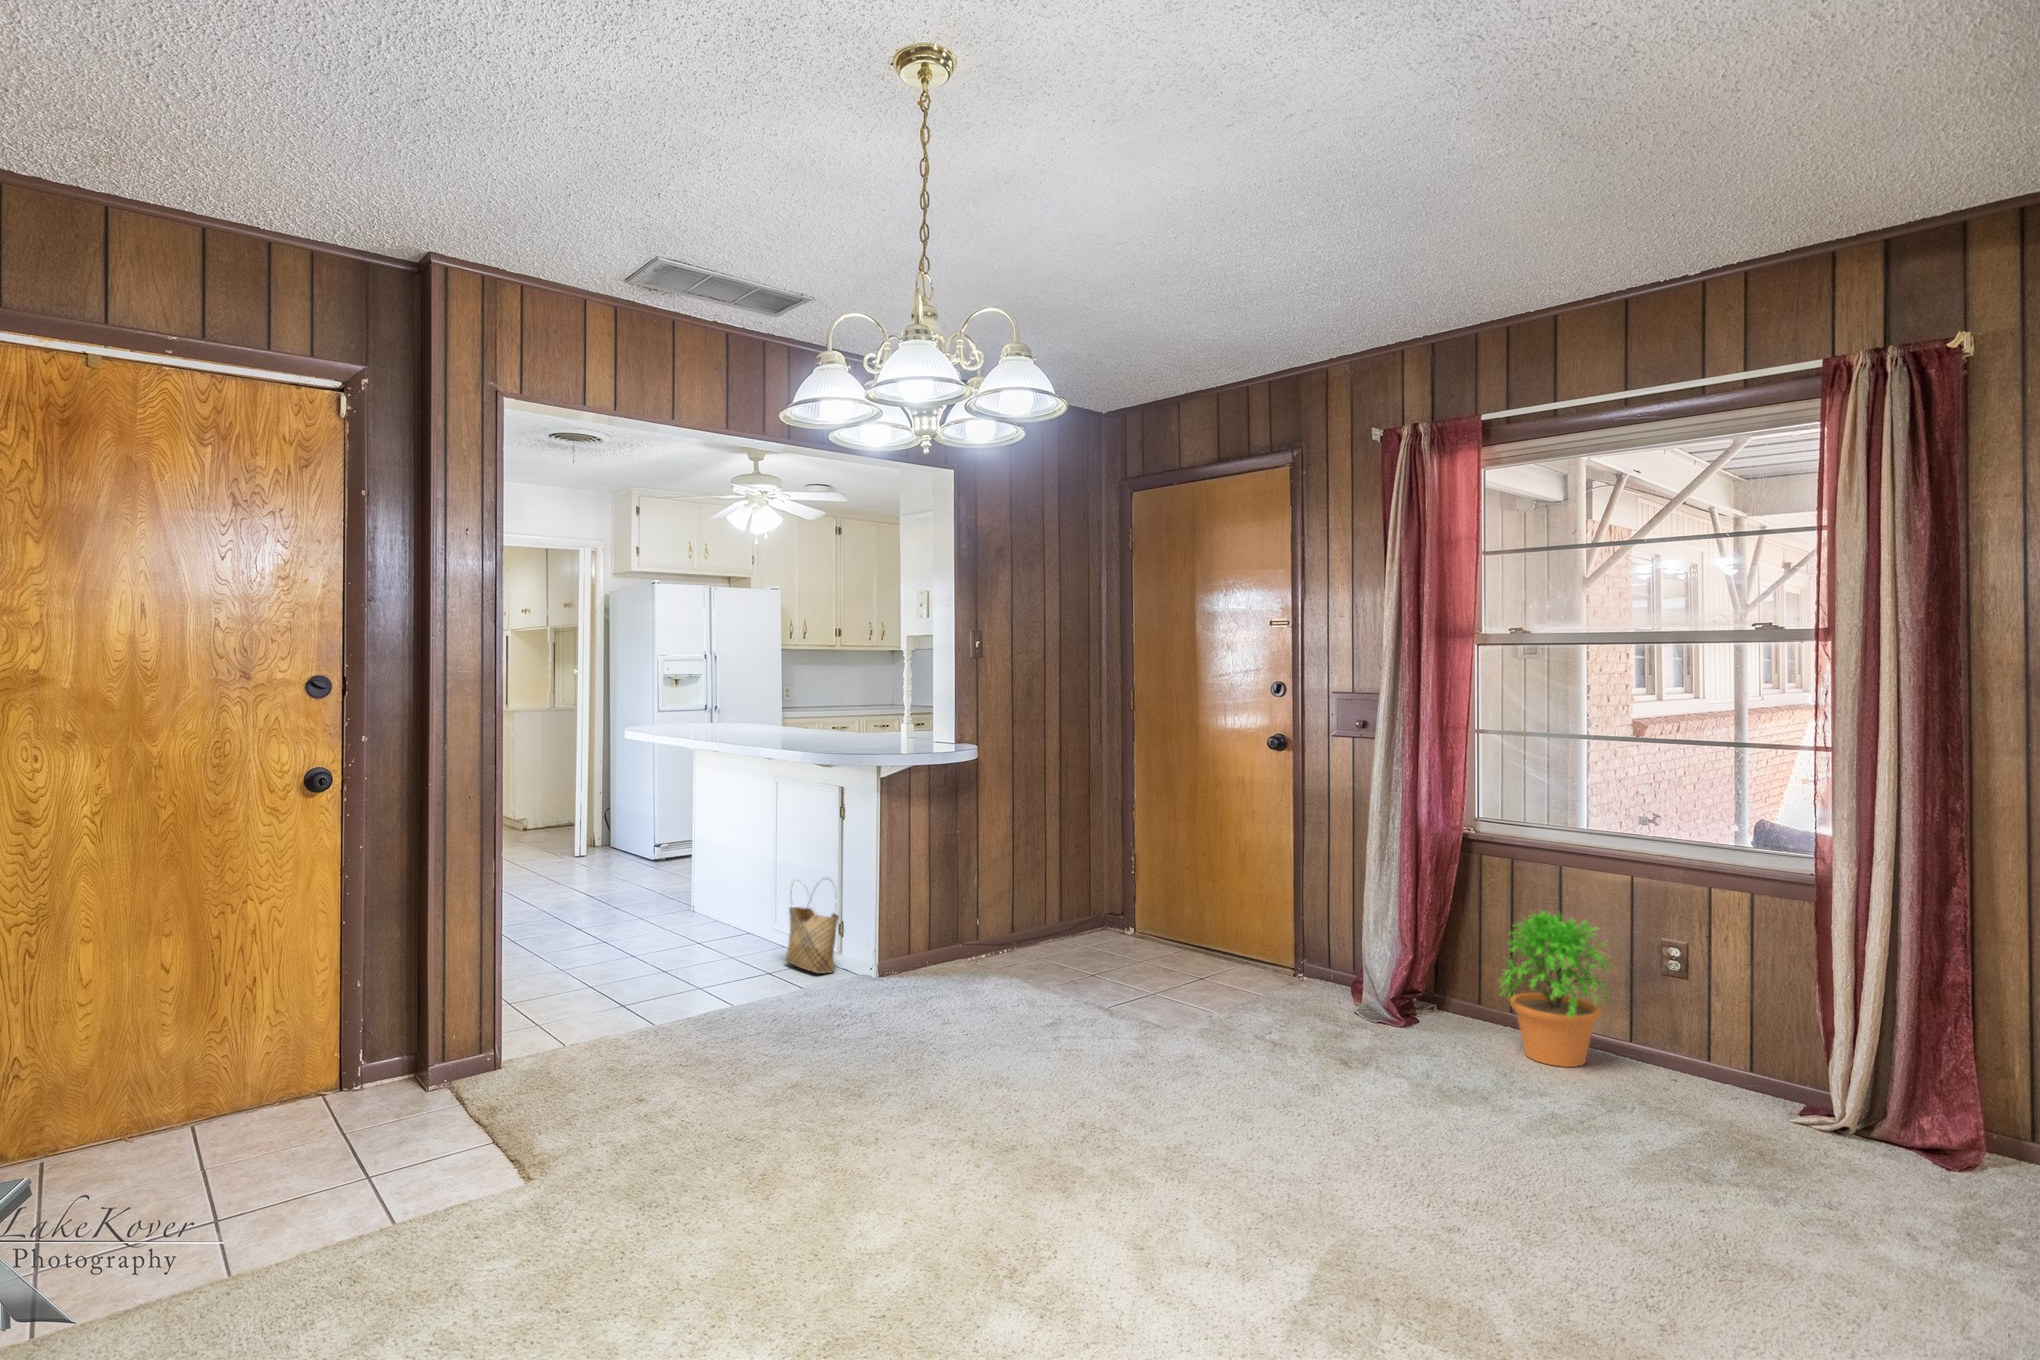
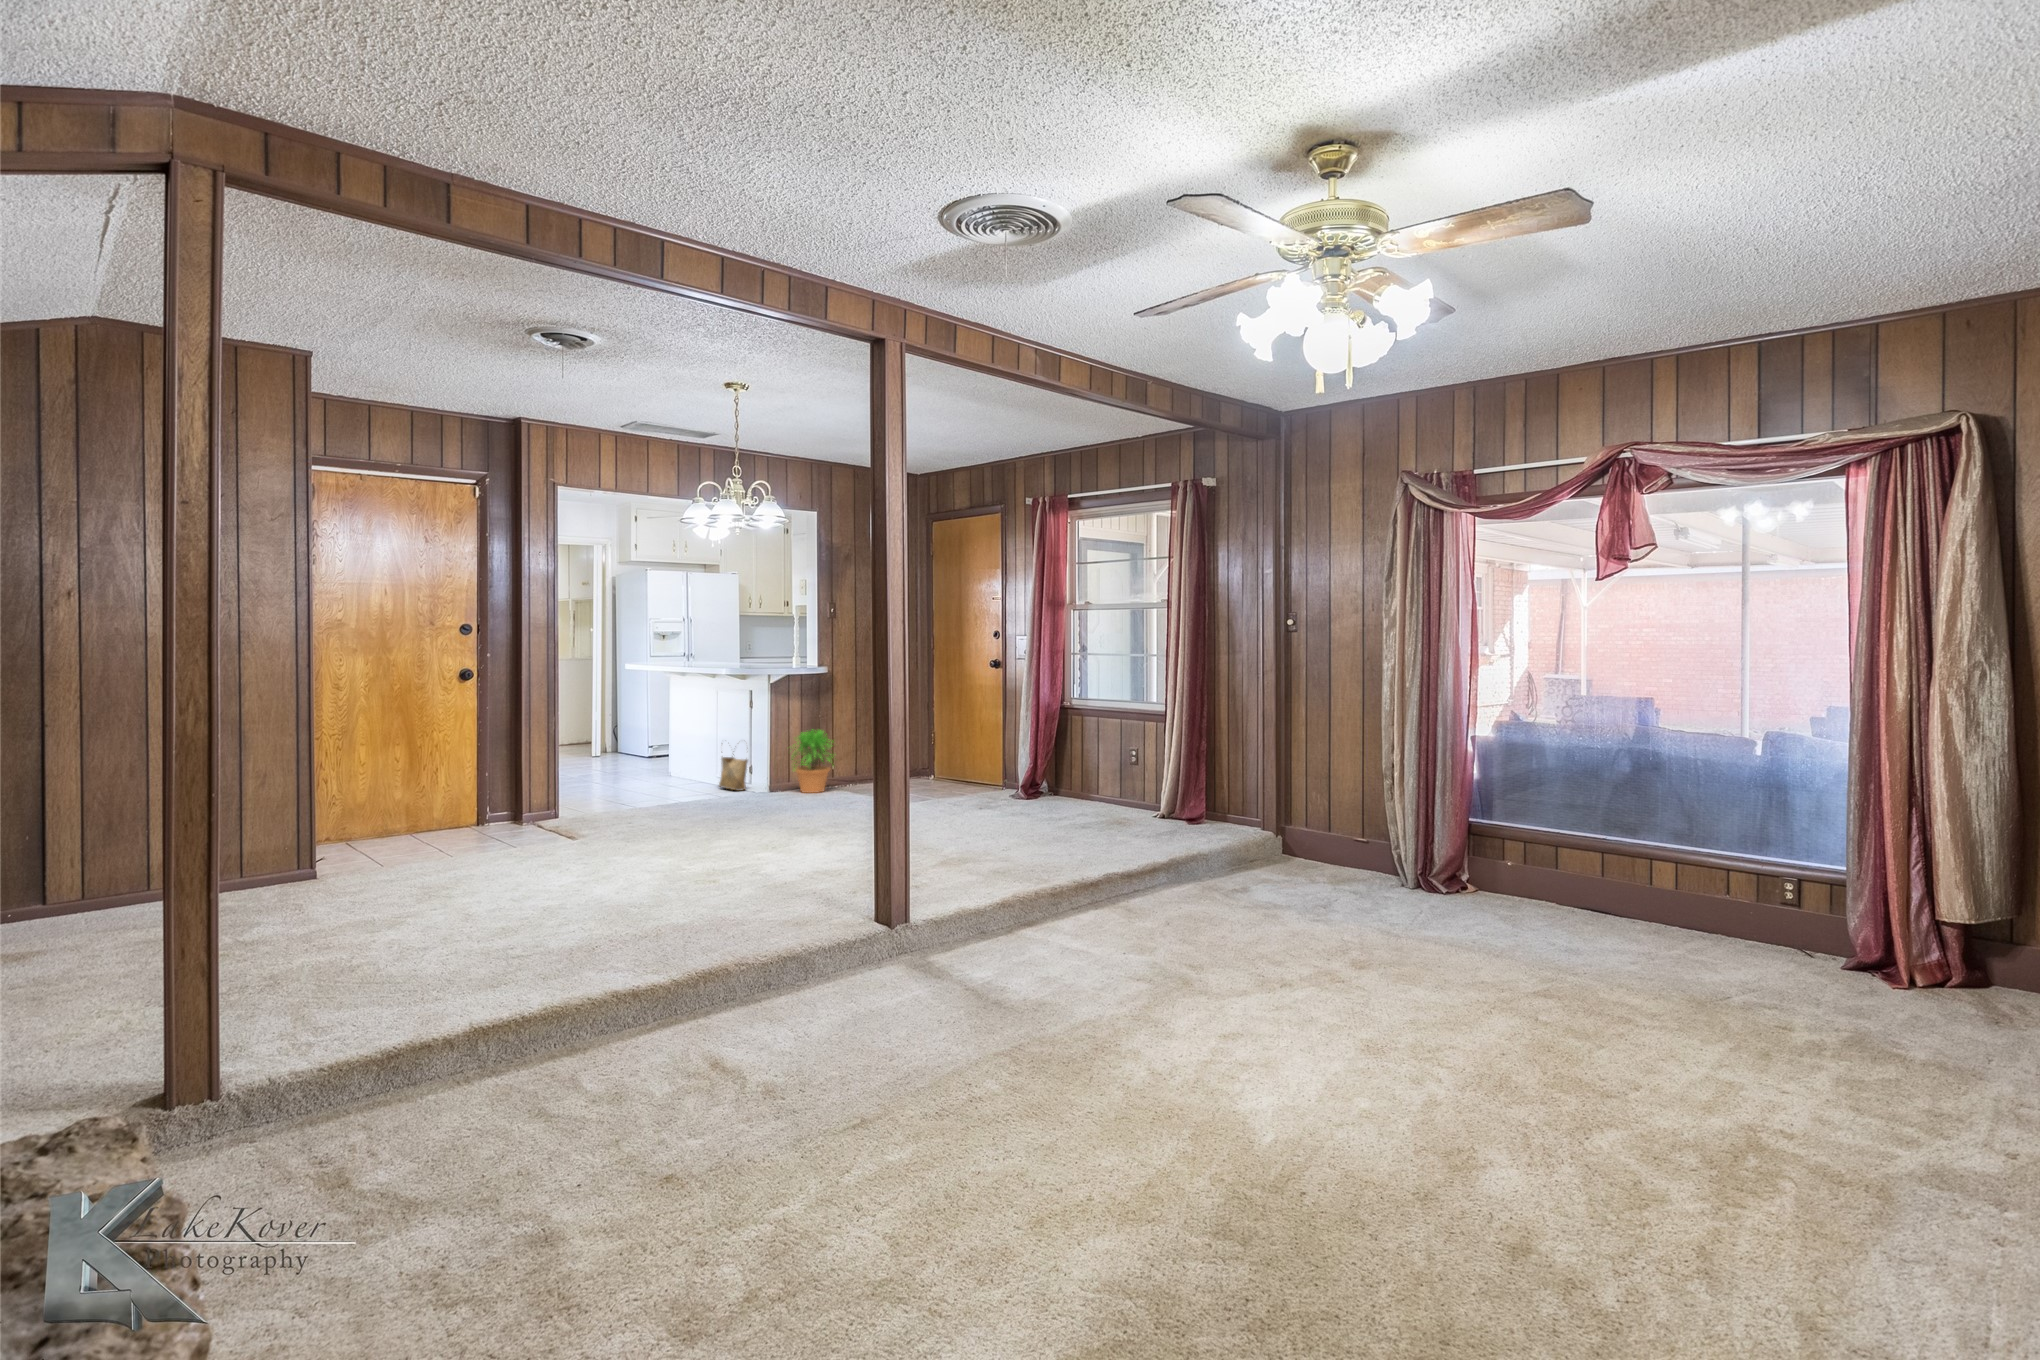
potted plant: present [1500,912,1610,1067] -> present [792,729,833,793]

